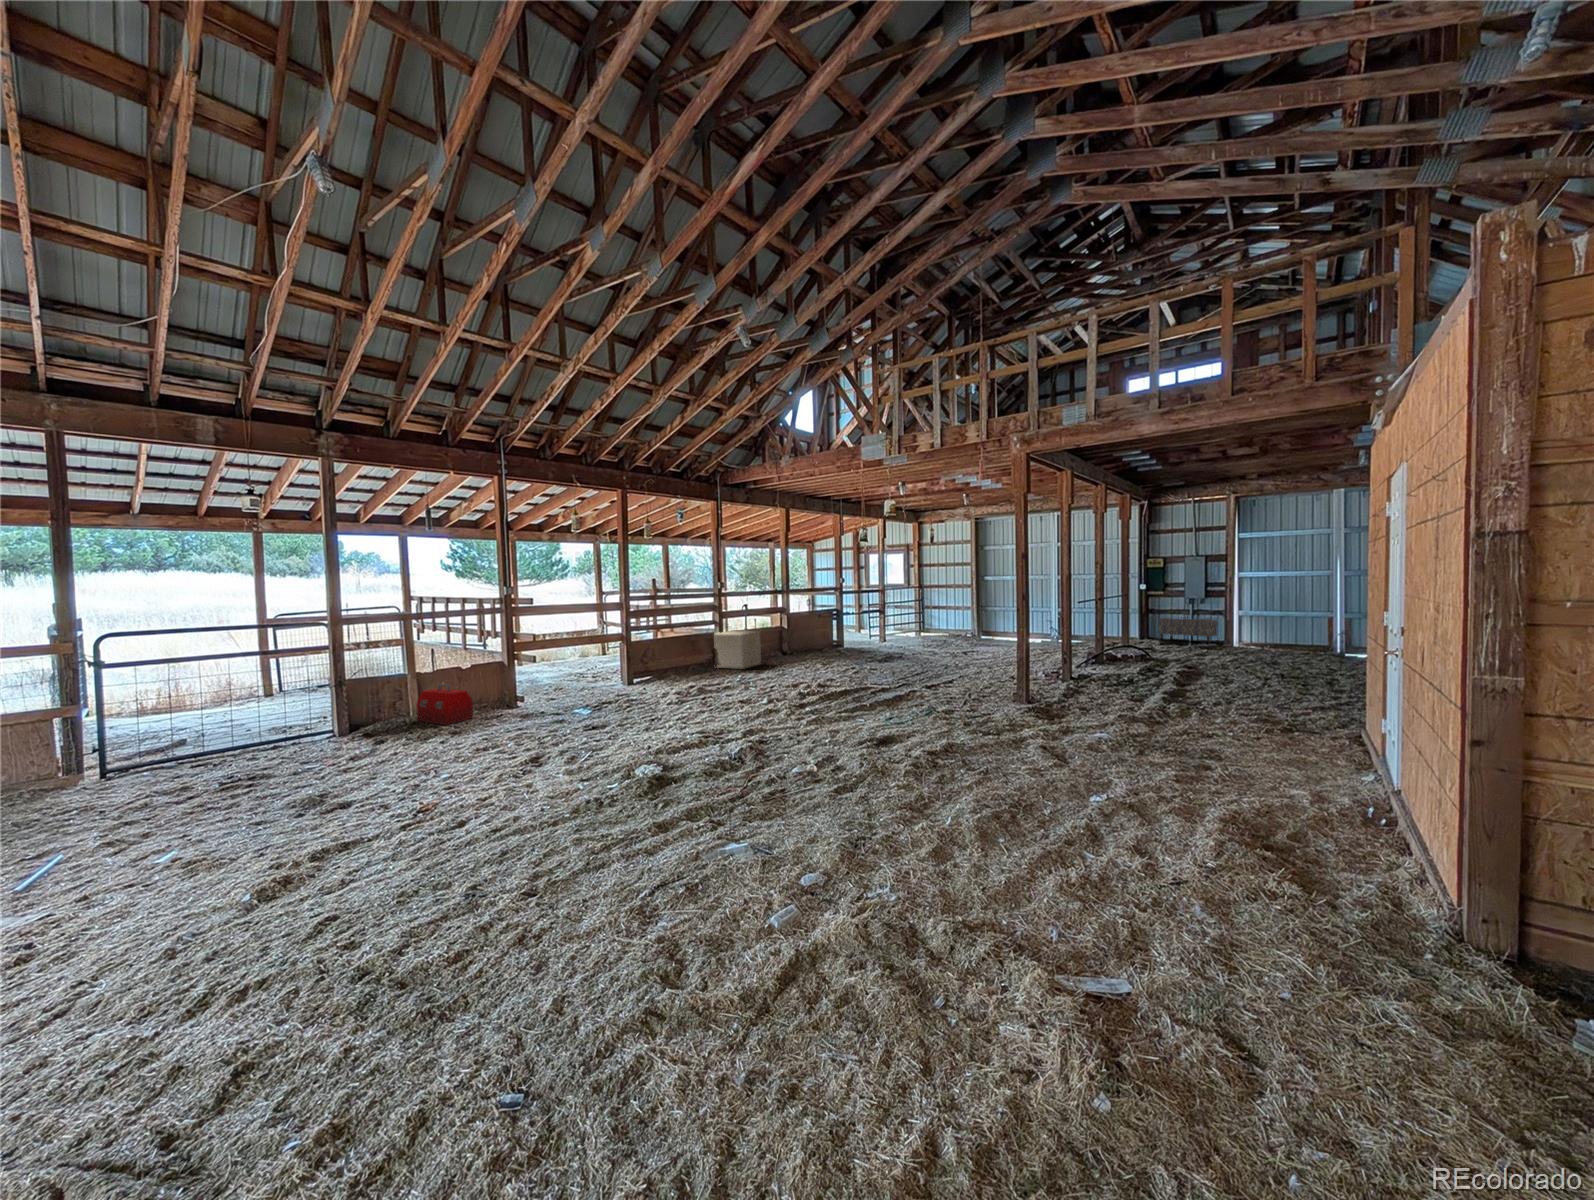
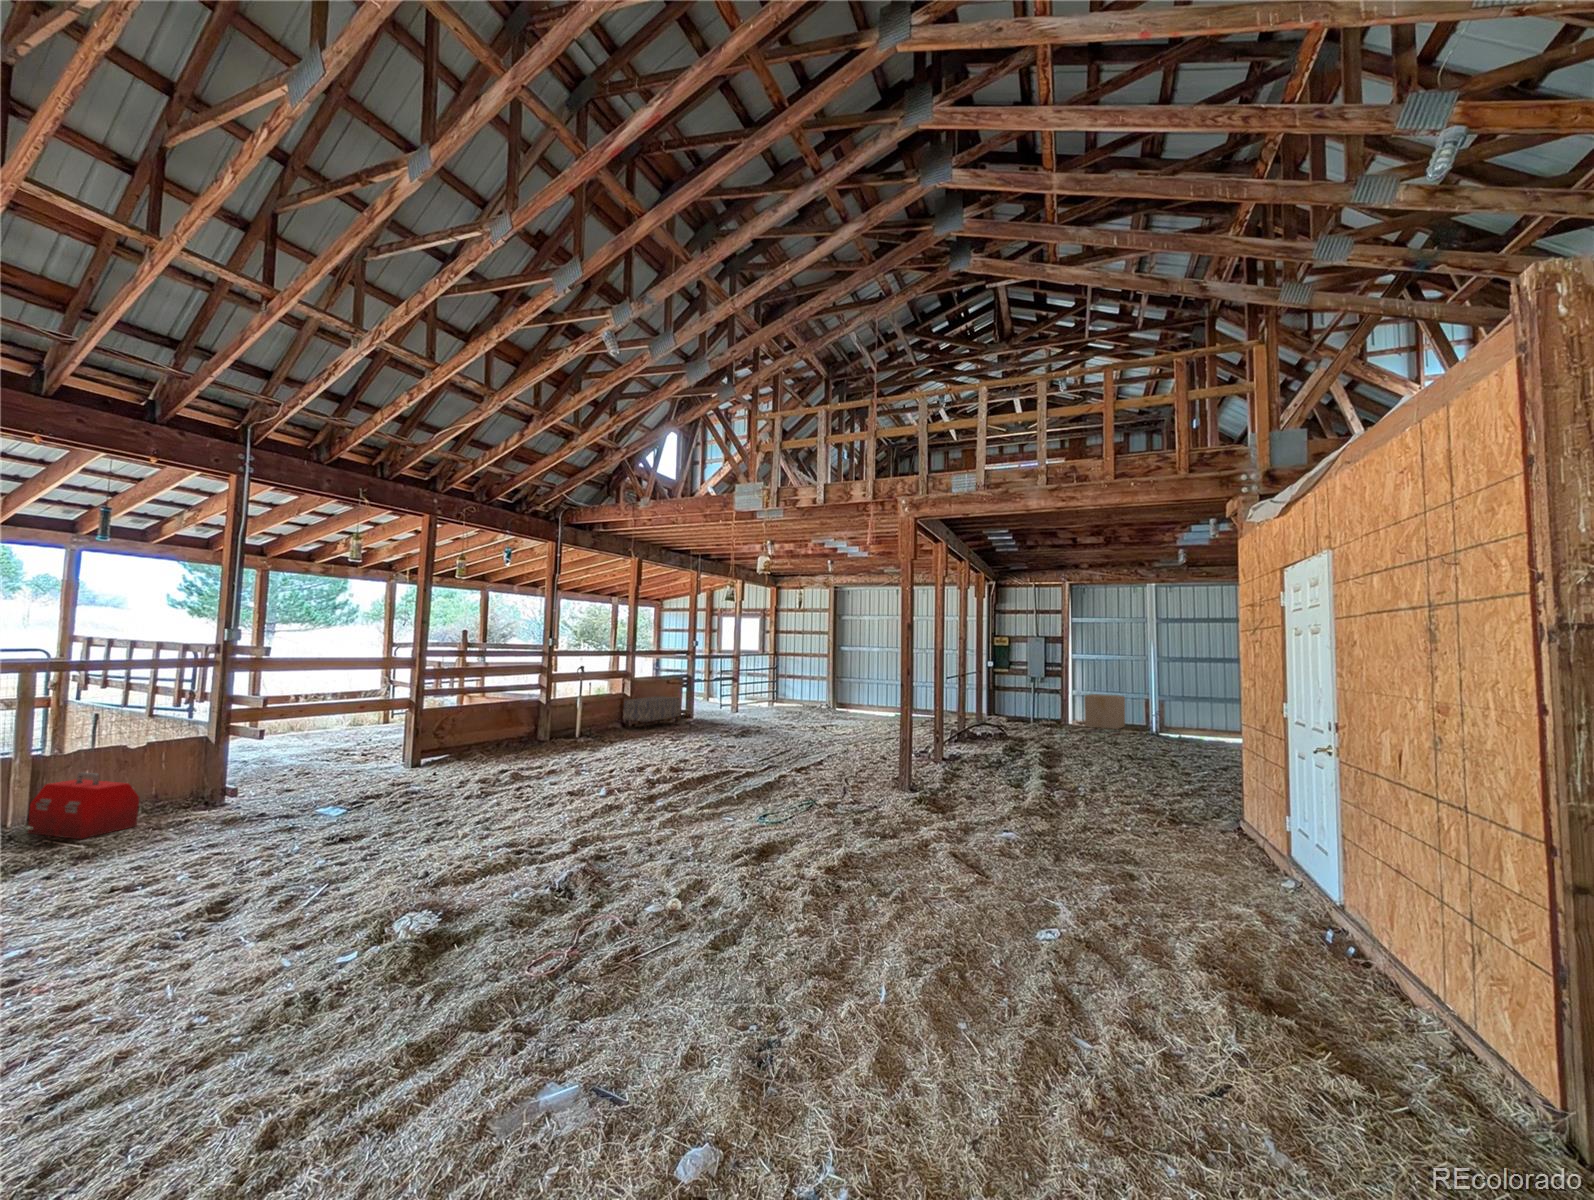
bench: present [1159,617,1219,644] -> present [624,696,681,730]
cardboard box: present [714,631,761,669] -> present [1084,694,1125,730]

